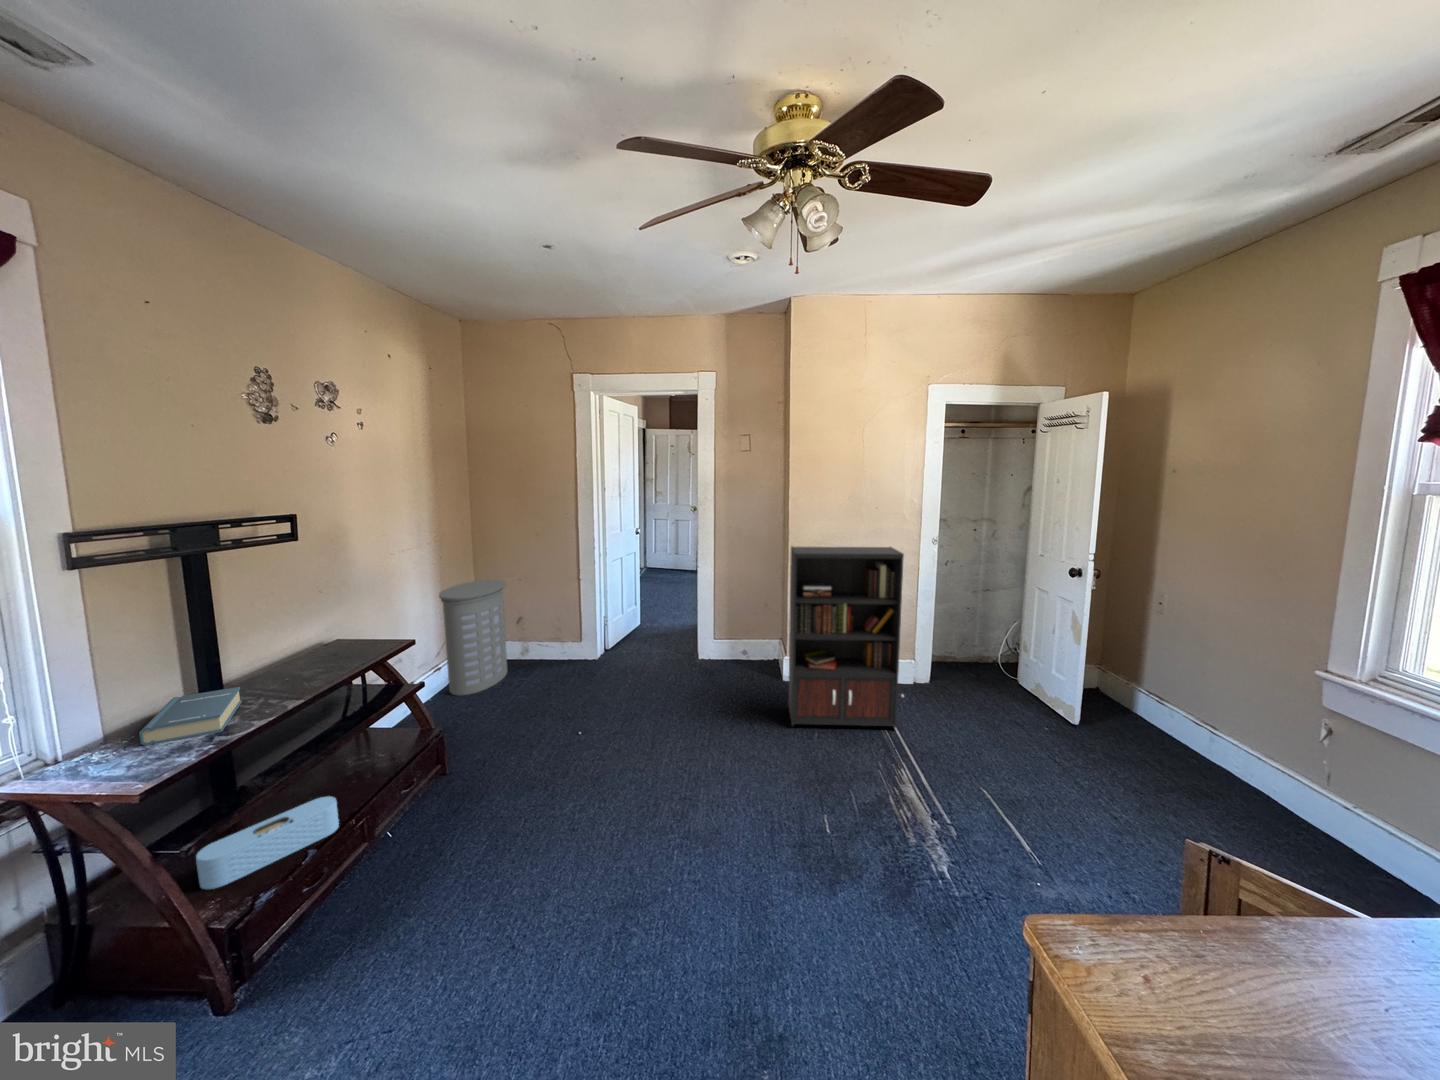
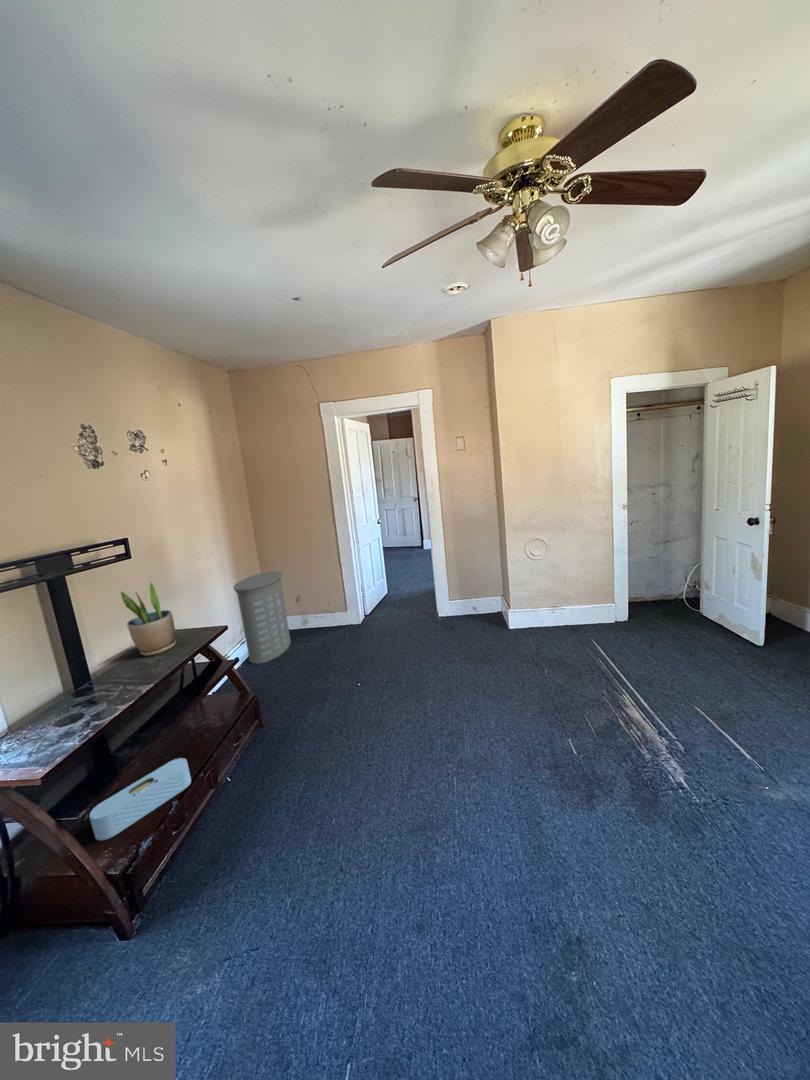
bookcase: present [788,546,904,728] -> none [510,516,611,668]
potted plant: none [282,572,348,667] -> present [121,583,176,656]
hardback book: present [139,687,242,746] -> none [34,679,105,734]

